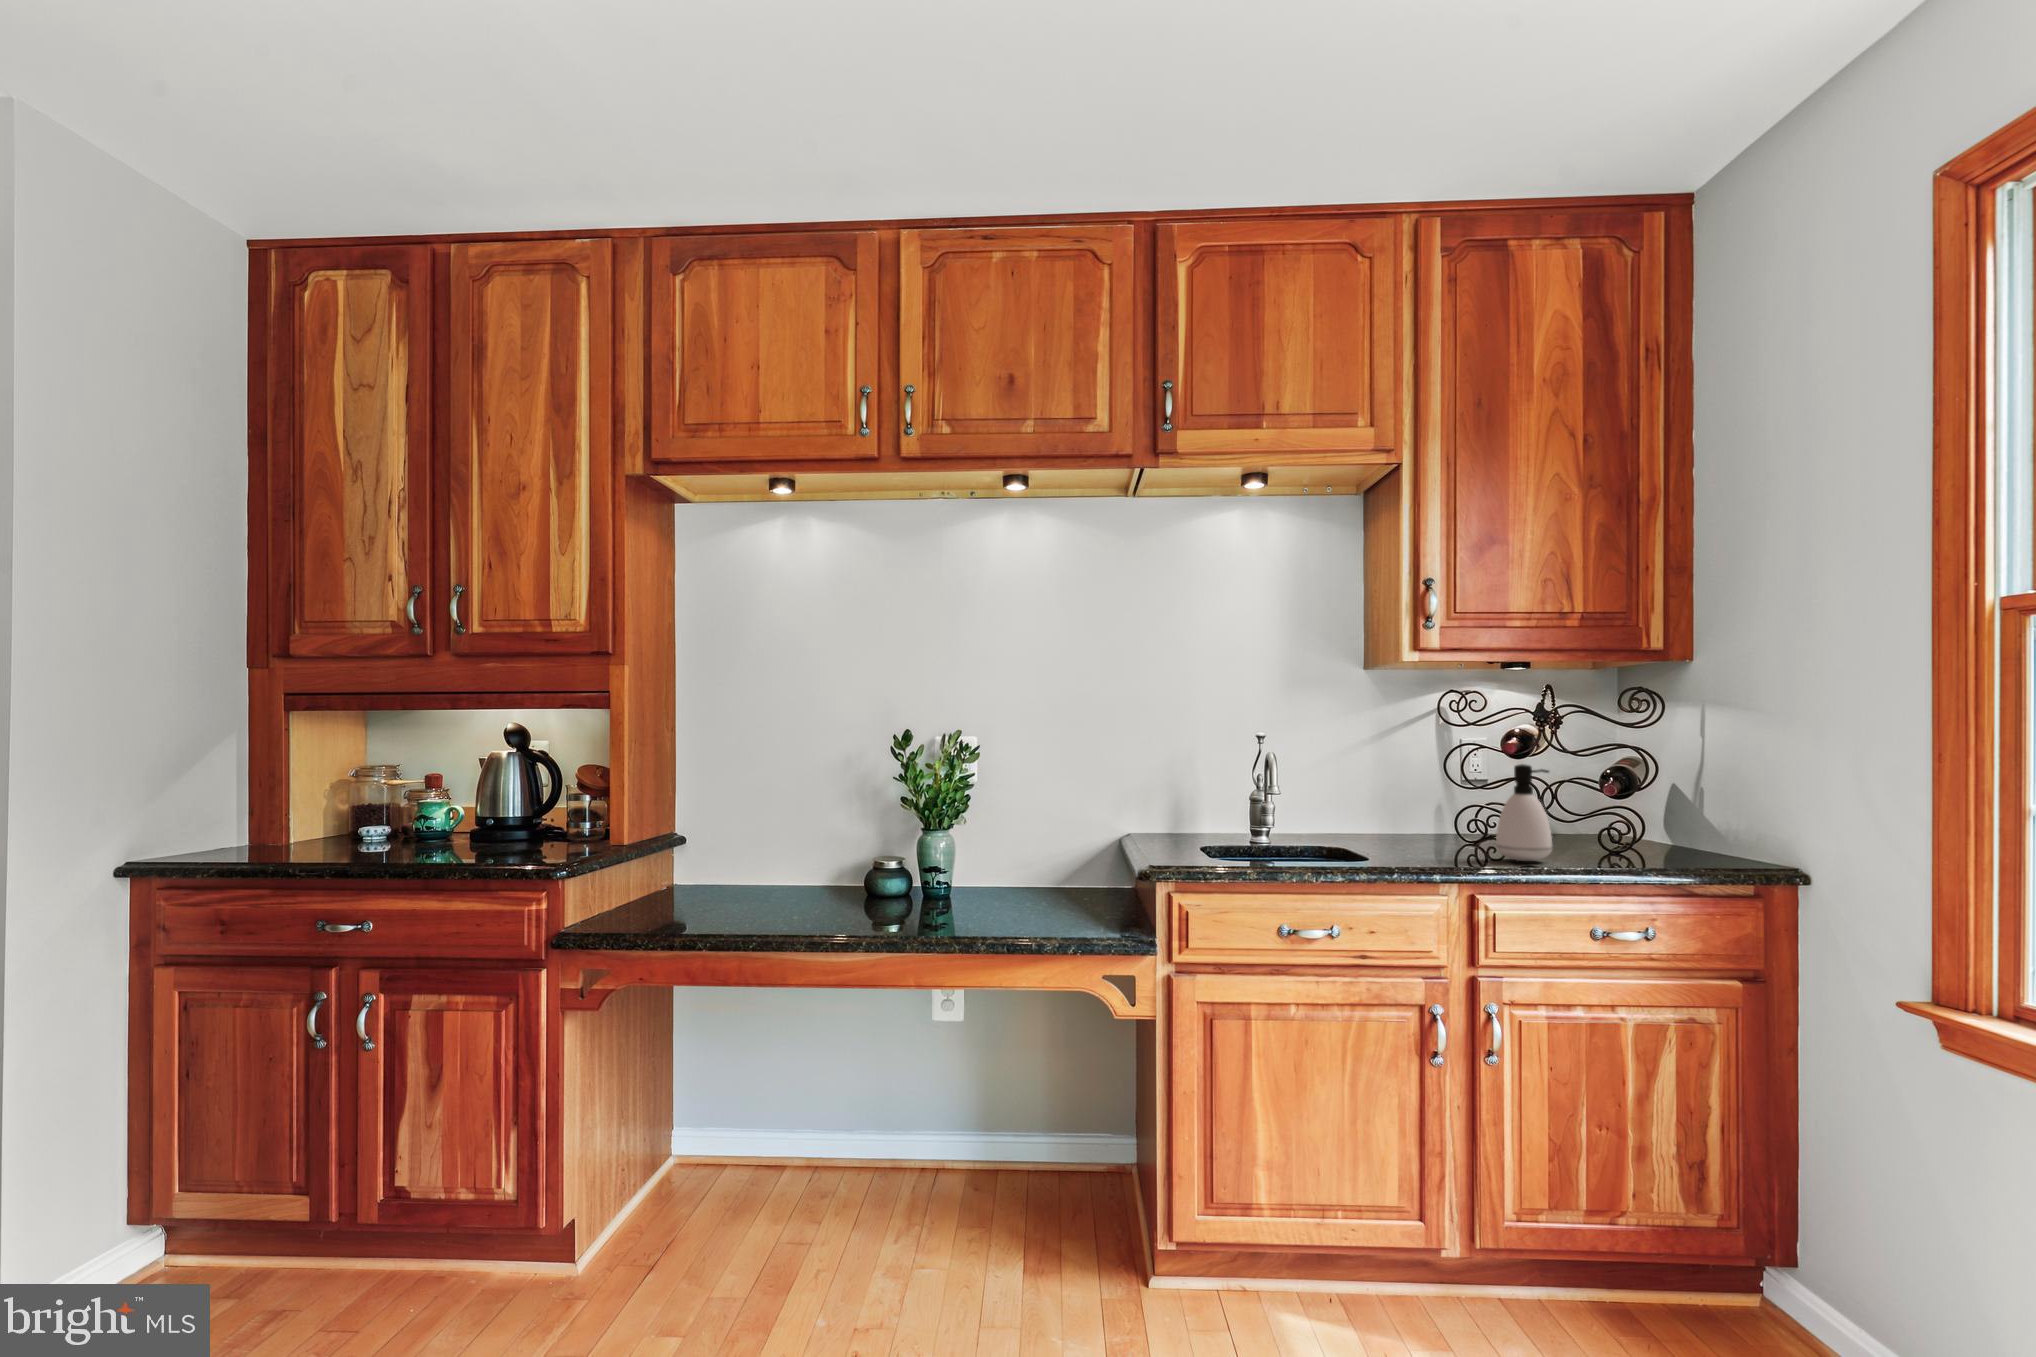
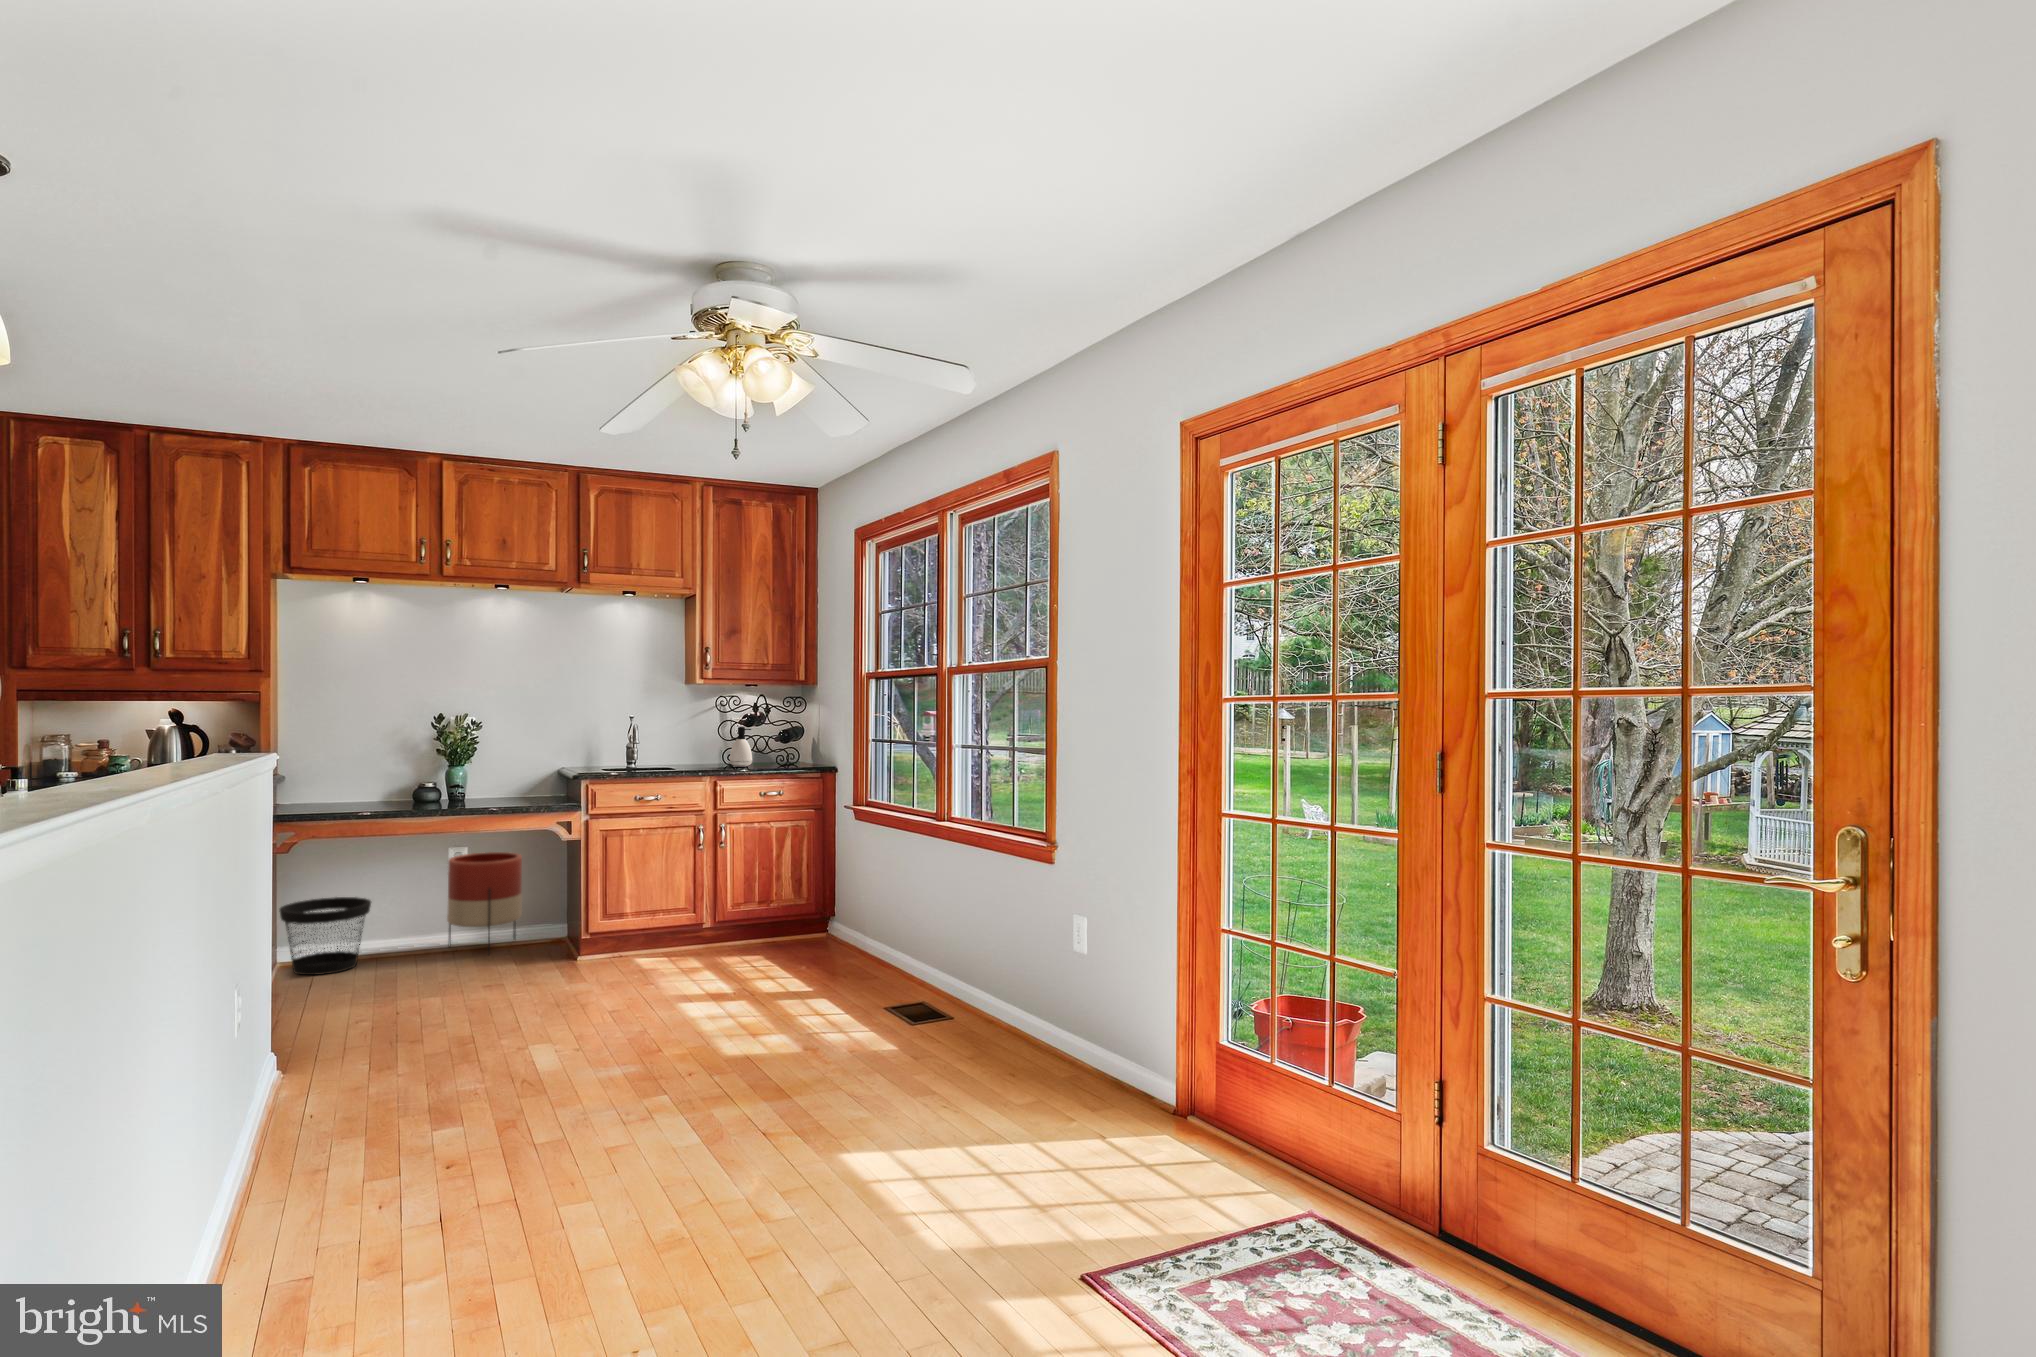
planter: none [929,1001,1062,1231] -> present [447,852,522,954]
wastebasket: none [641,1068,793,1234] -> present [279,897,371,975]

